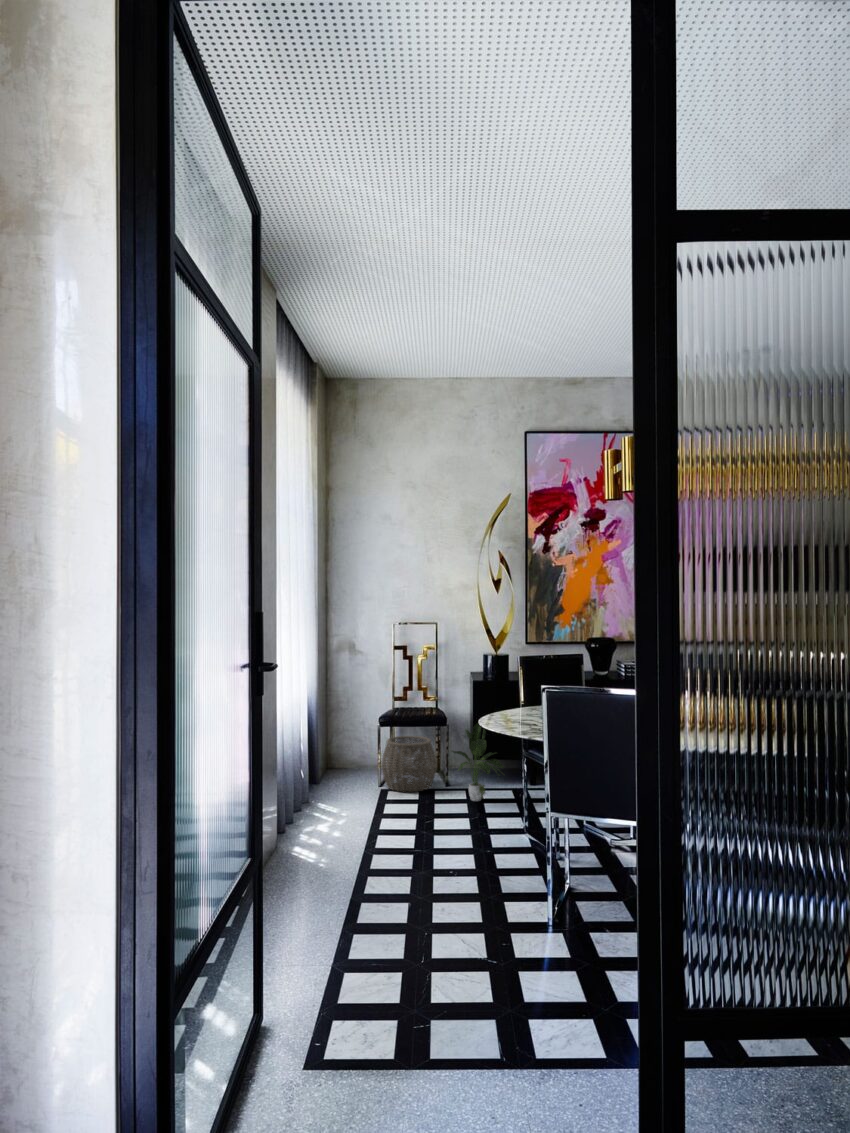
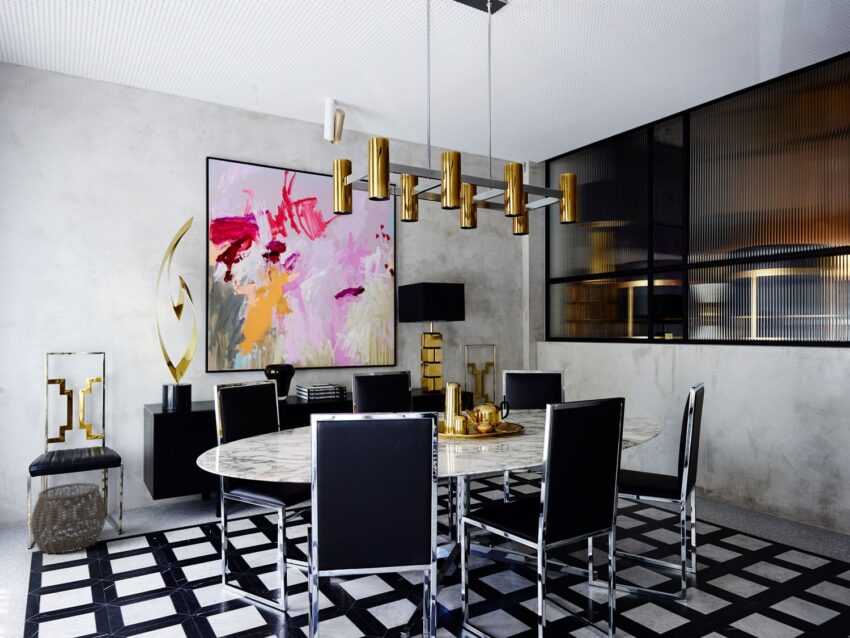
potted plant: present [452,724,504,801] -> none [128,462,192,550]

